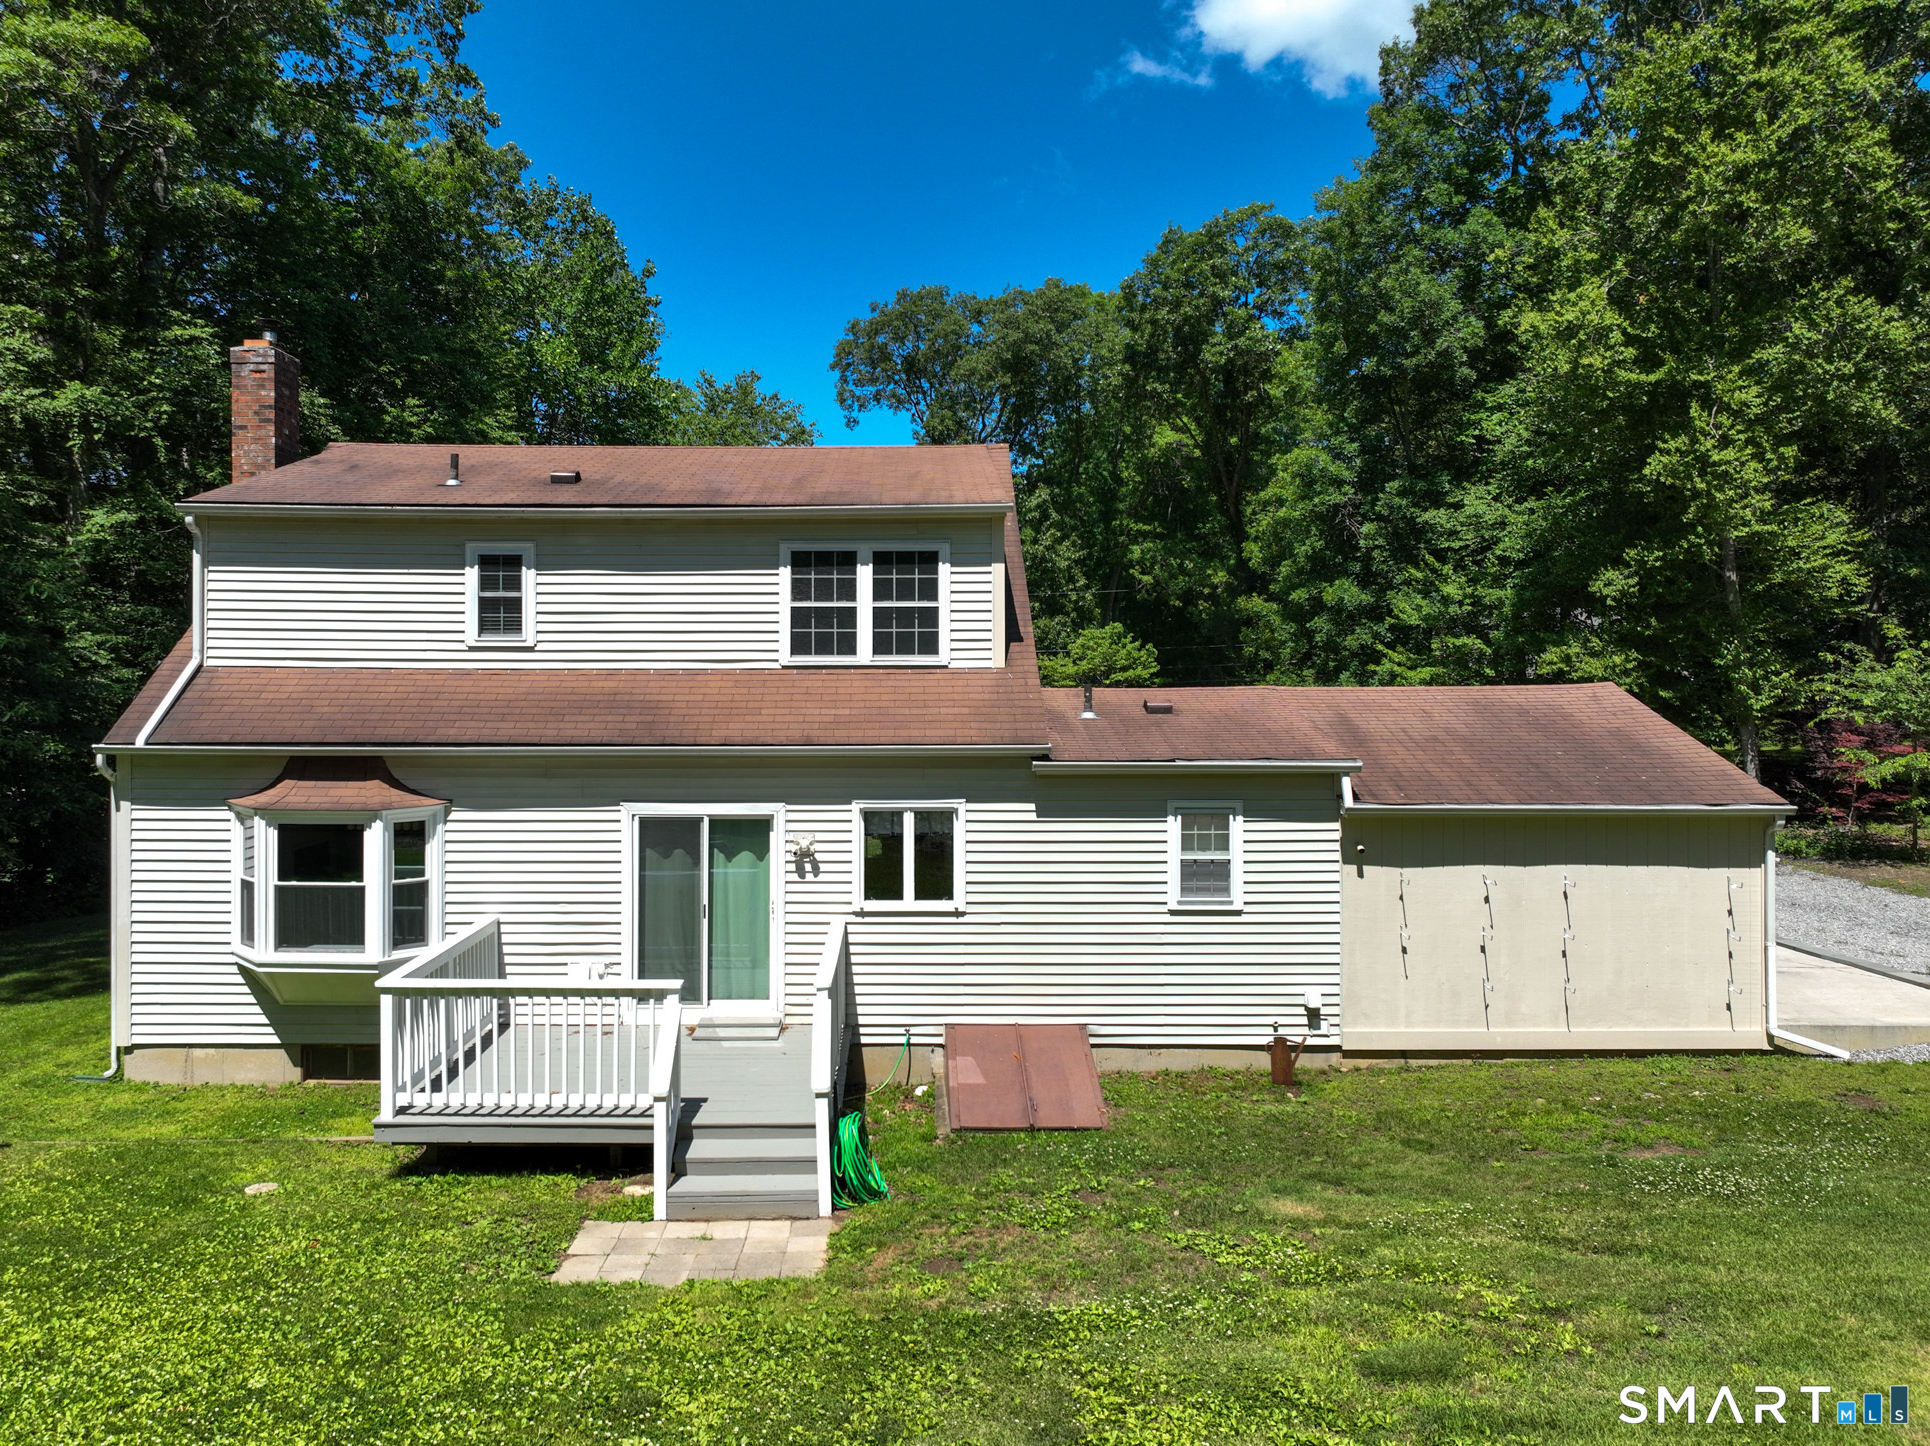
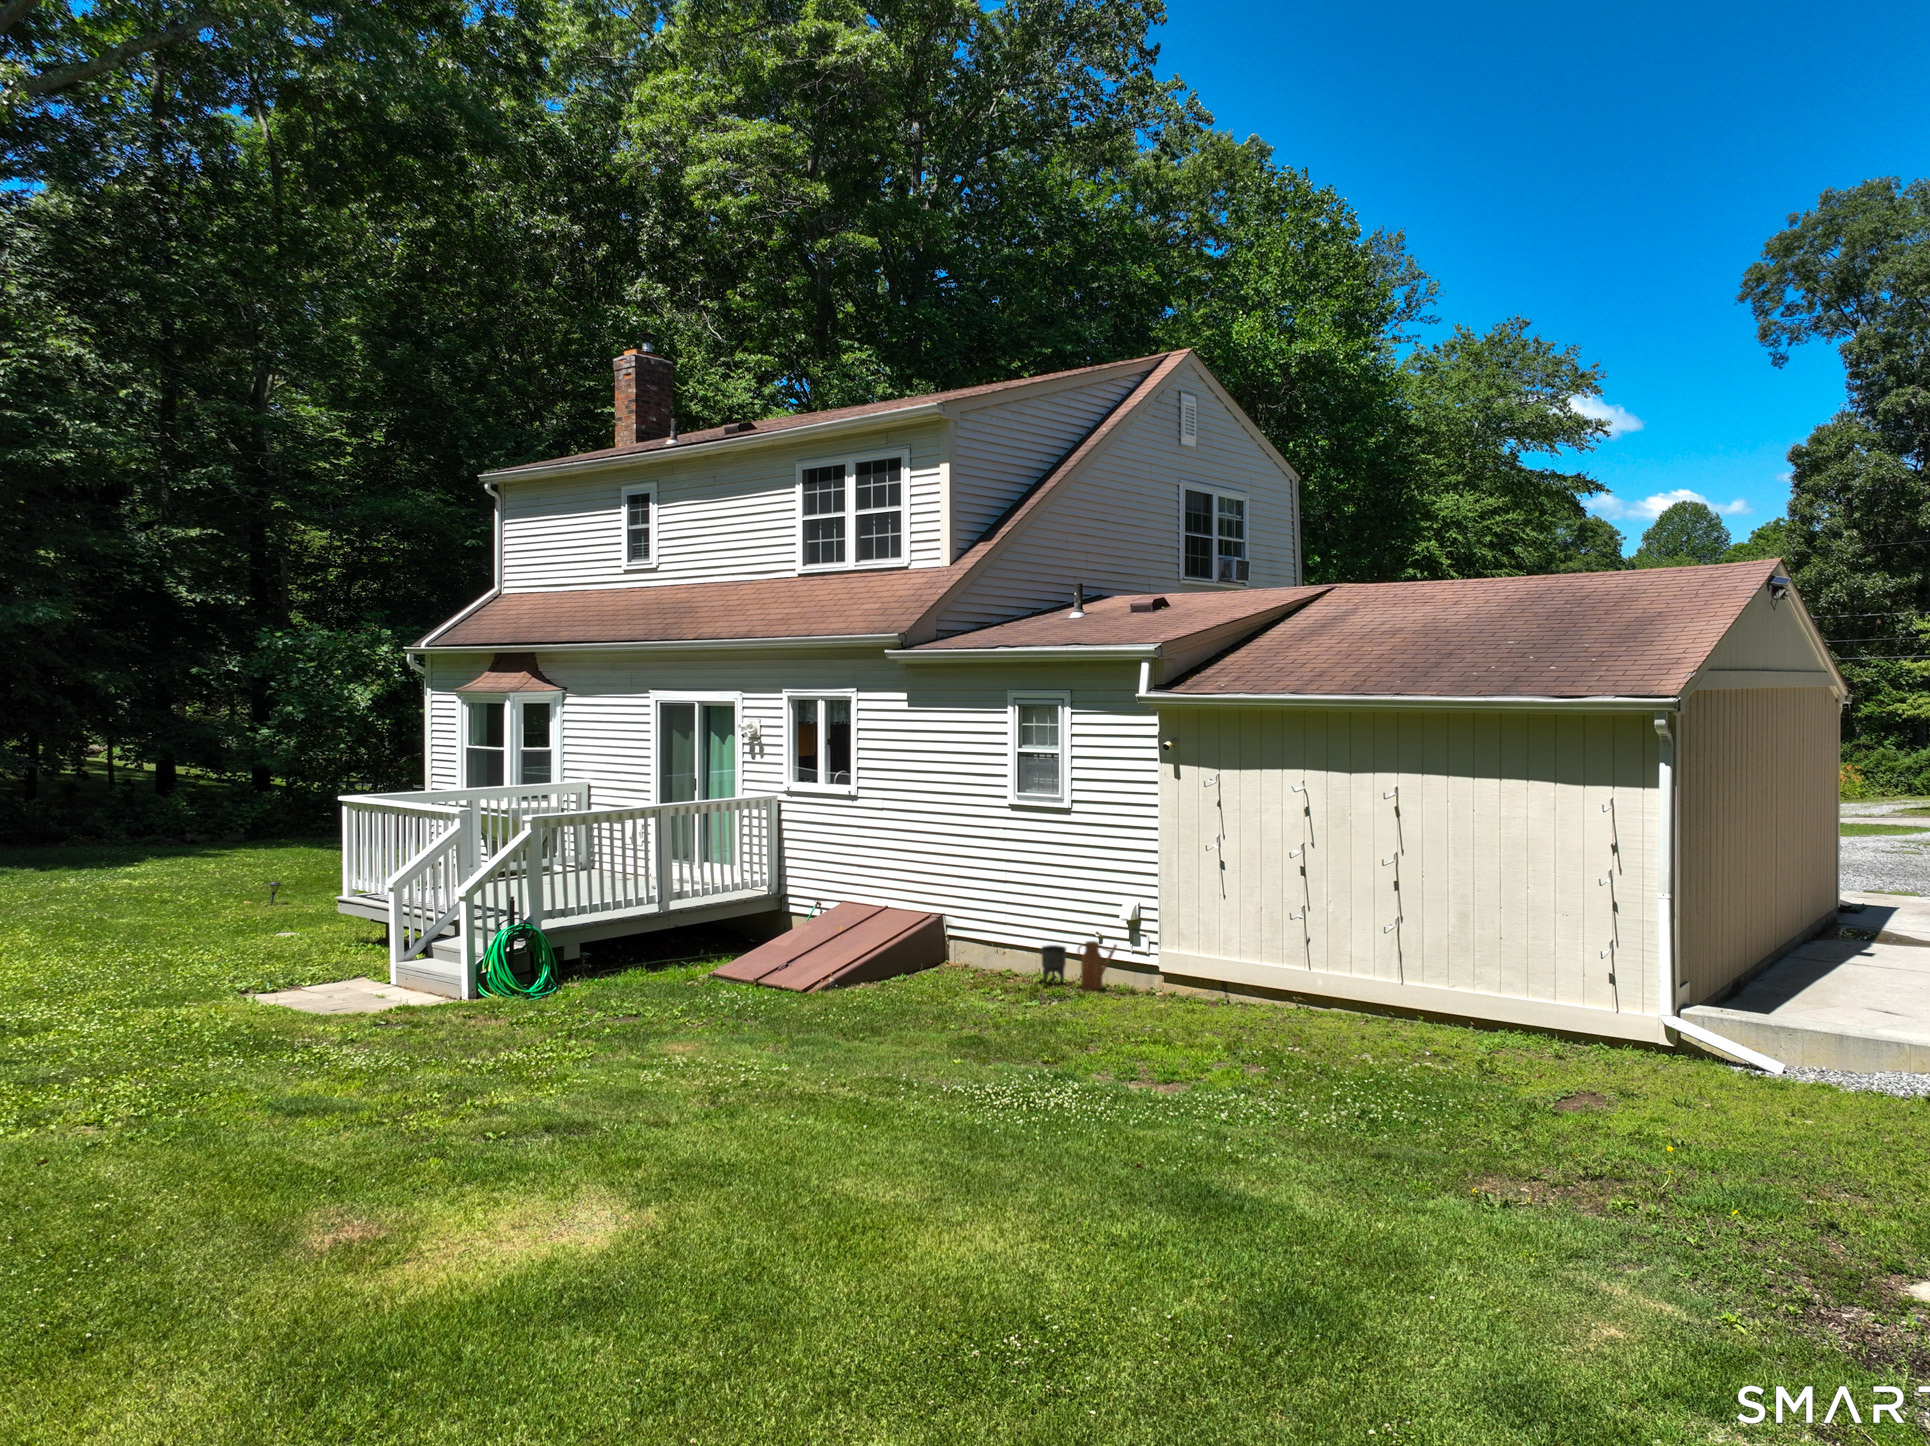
planter: none [1228,1046,1254,1088] -> present [1041,945,1066,985]

